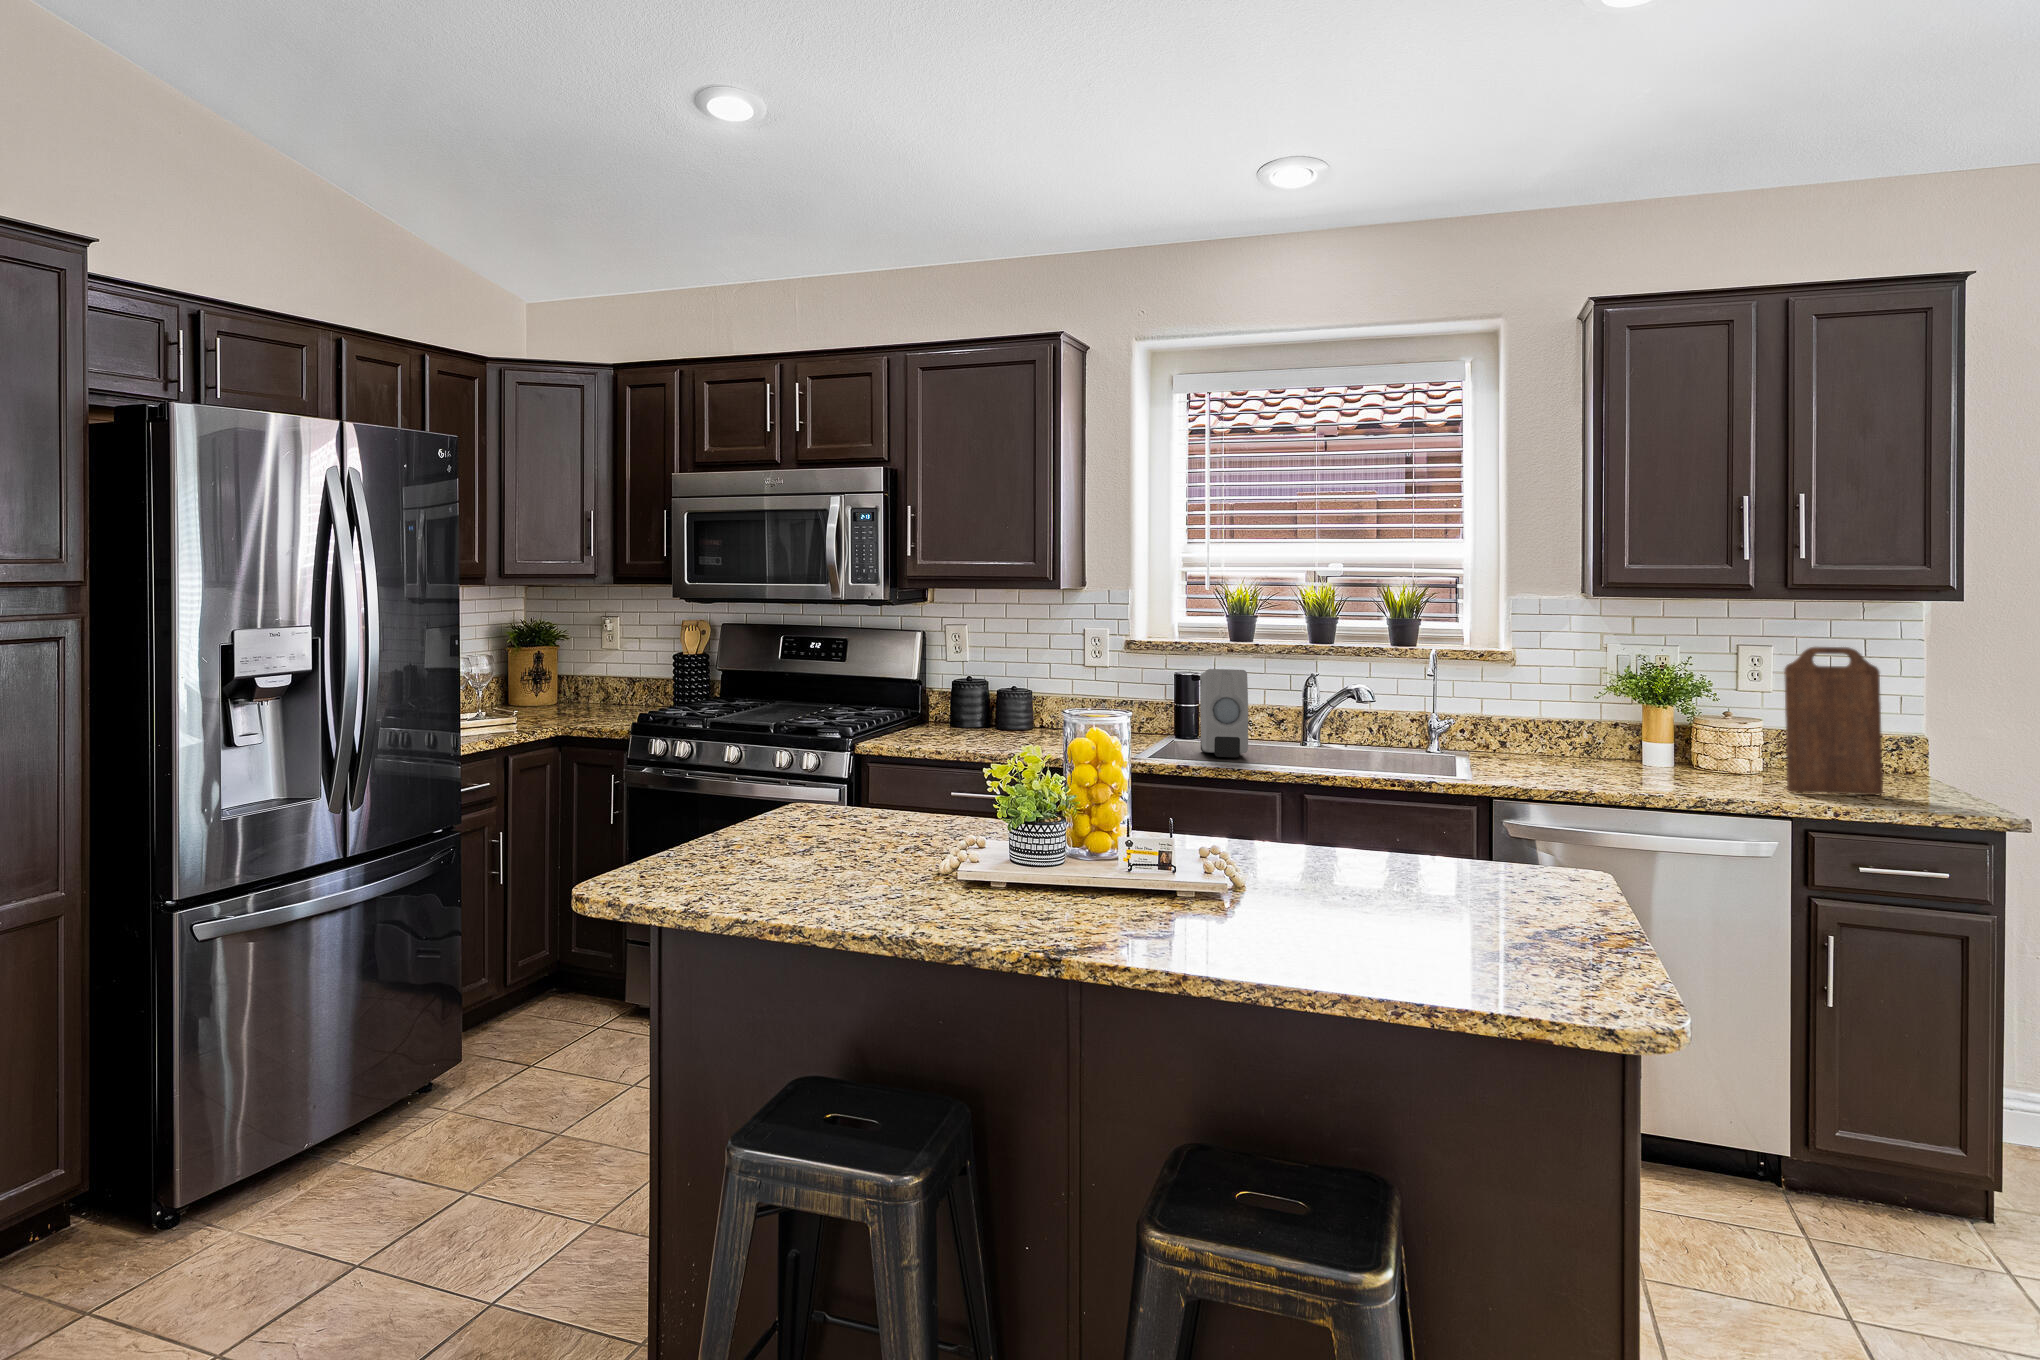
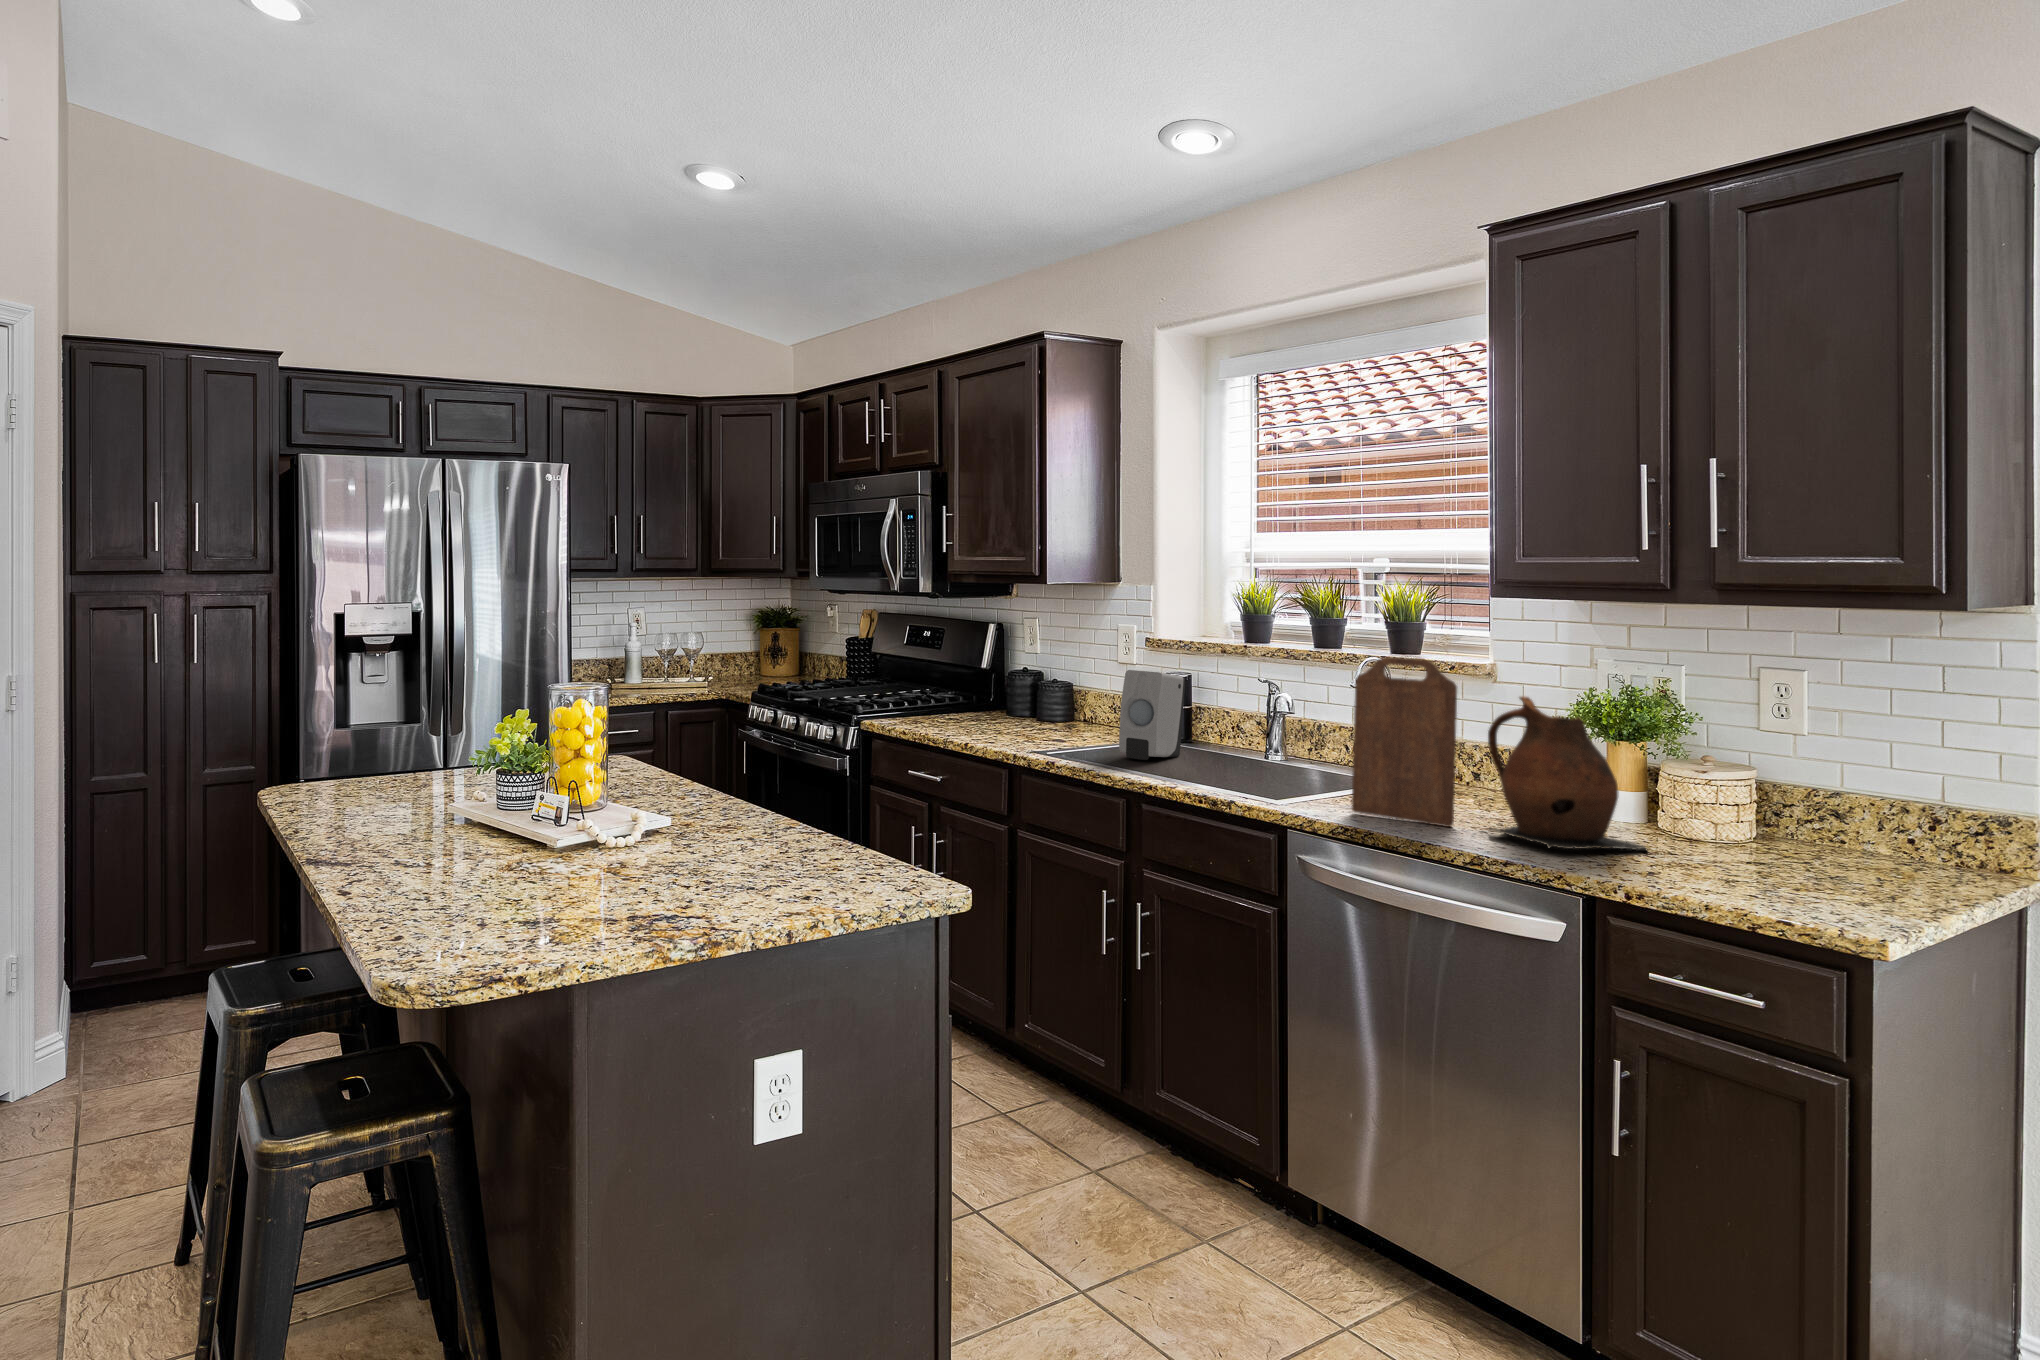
cutting board: present [1784,647,1883,795] -> present [1352,657,1457,827]
ceramic pitcher: none [1633,671,1750,789] -> present [1488,696,1645,850]

